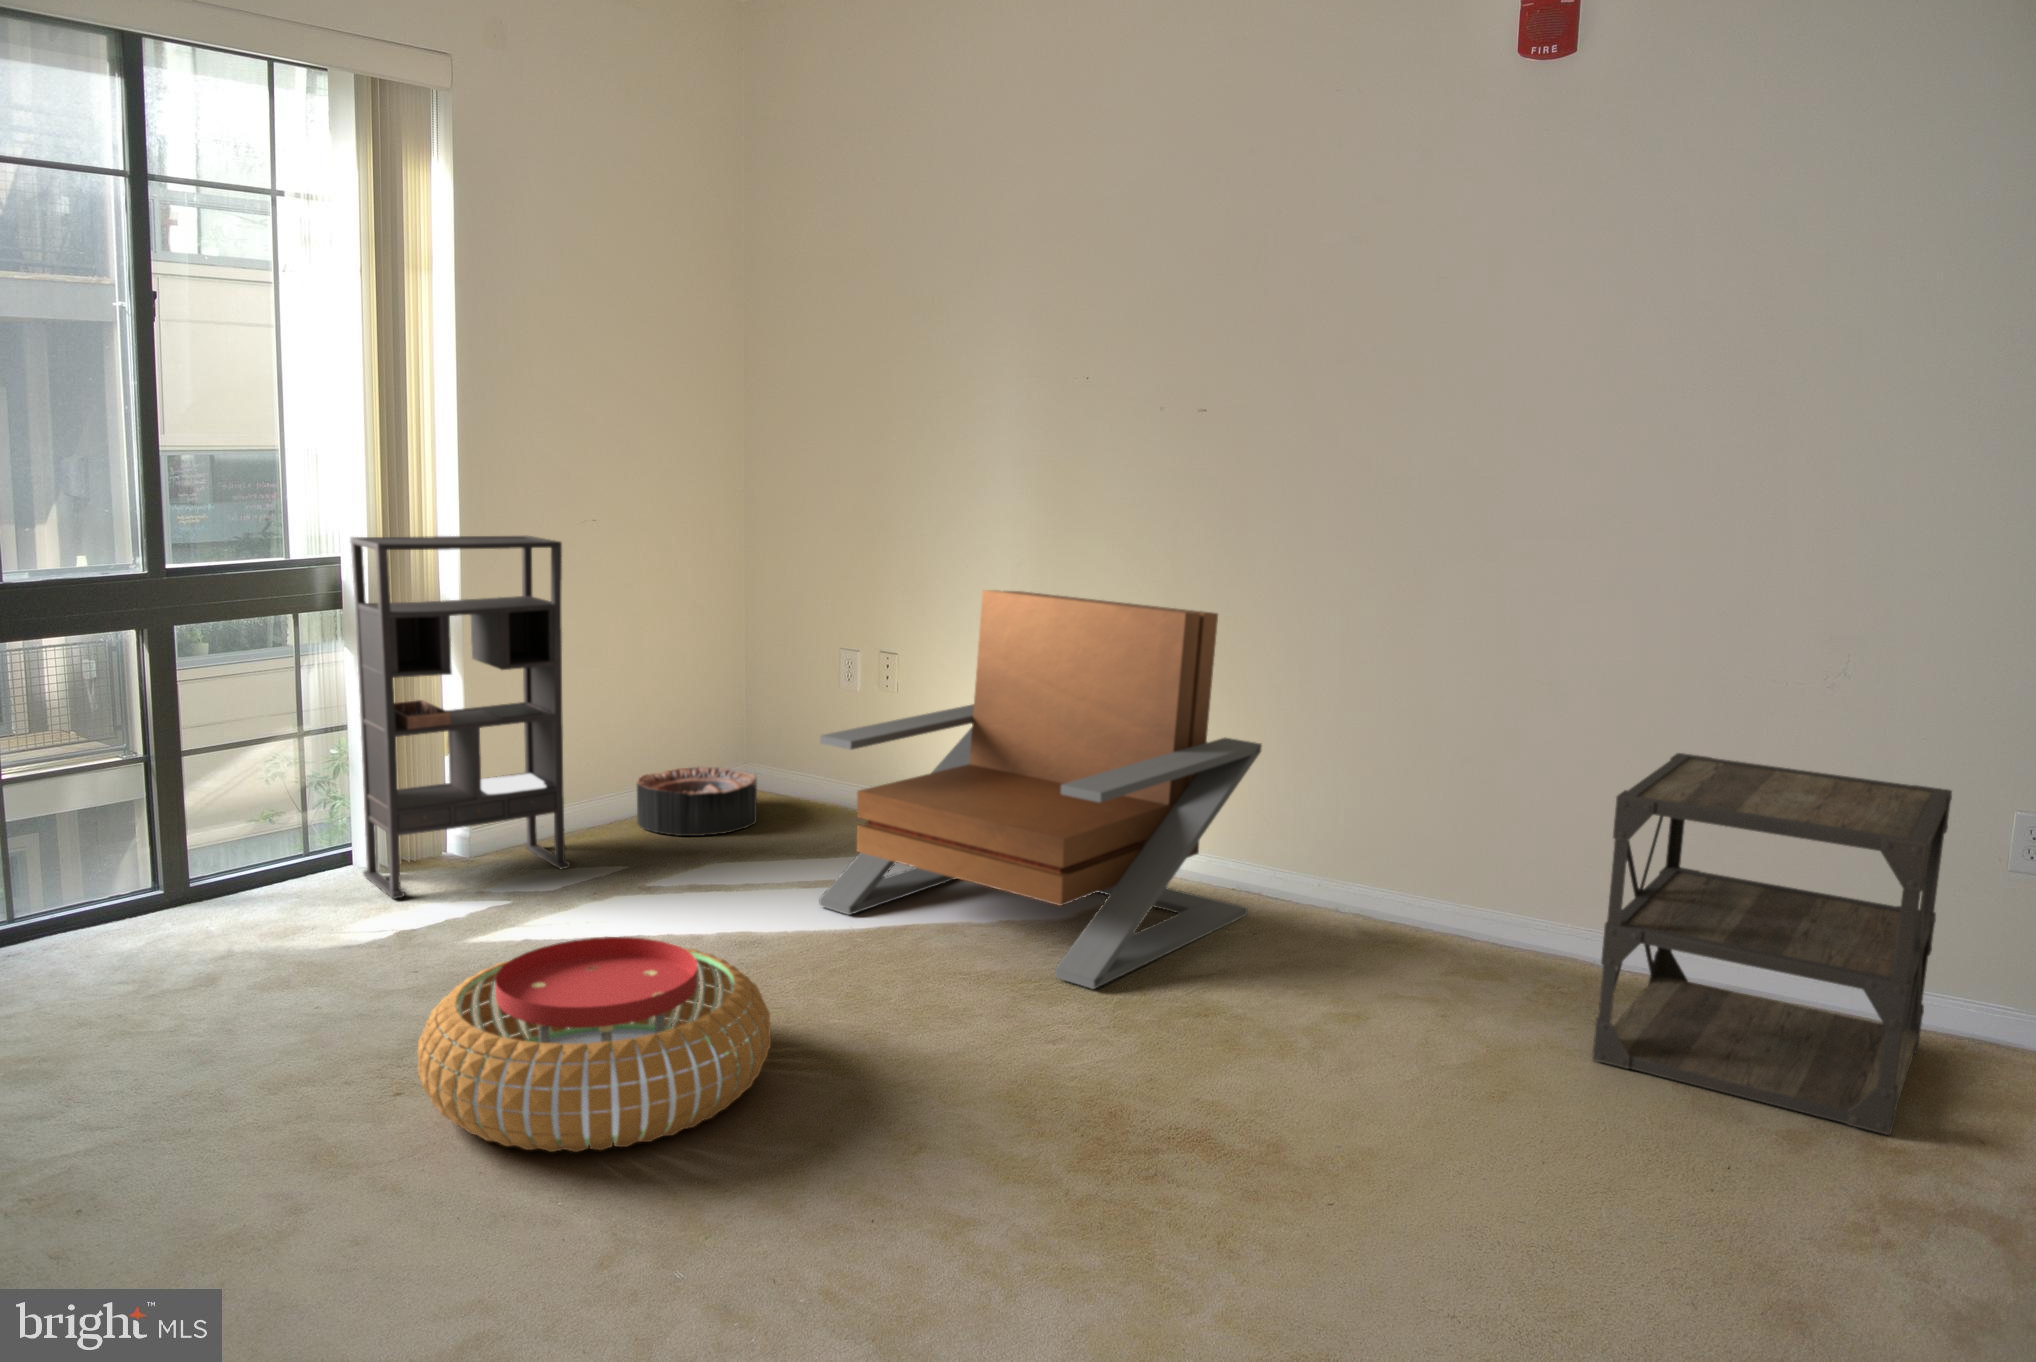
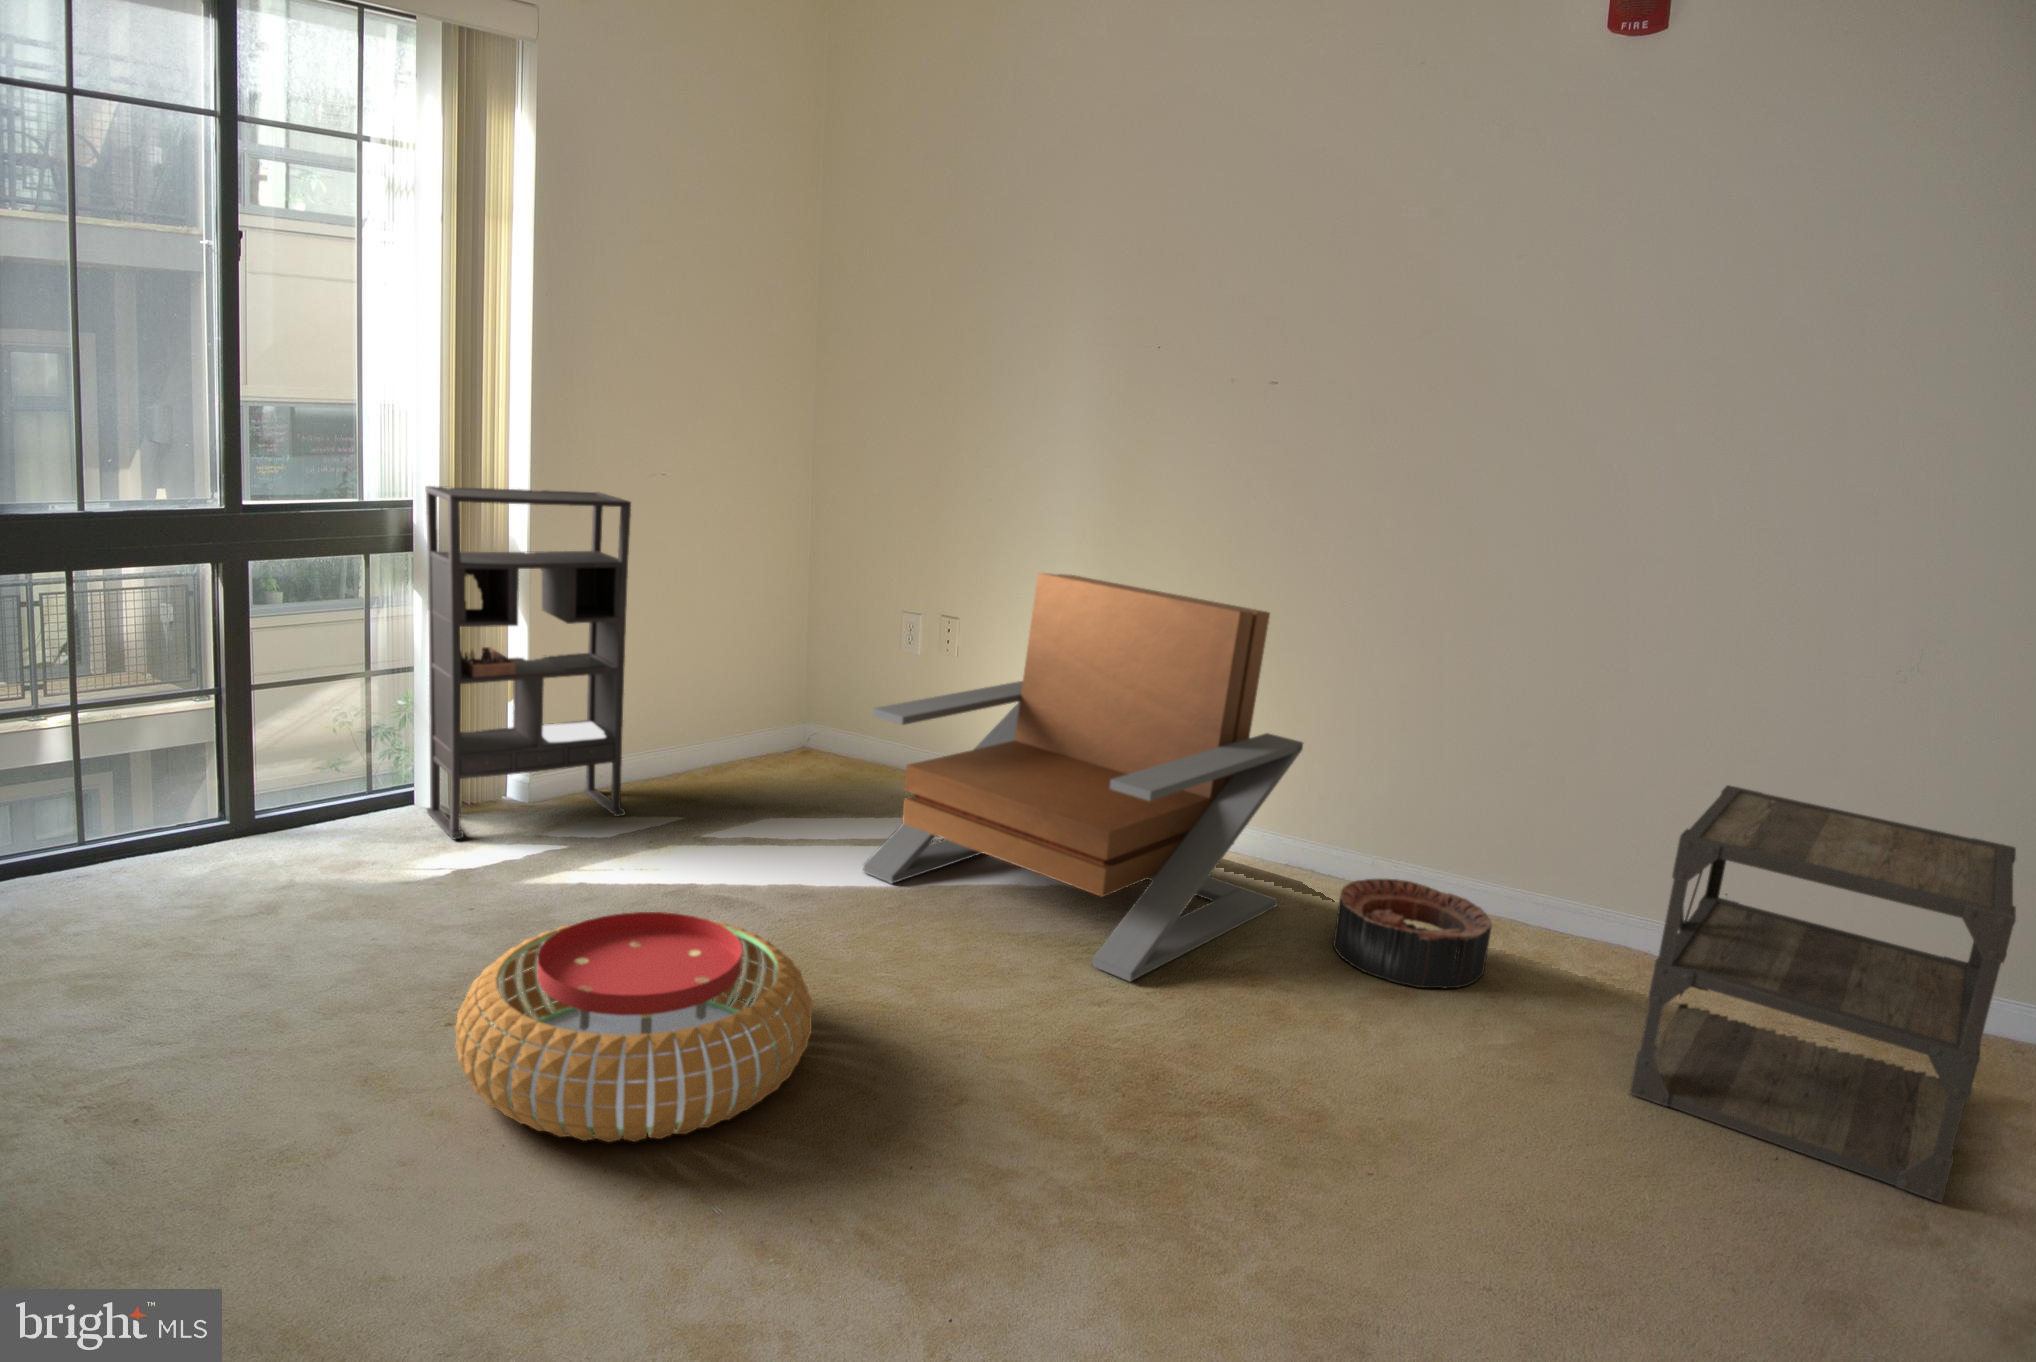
basket: present [637,767,757,836] -> present [1333,879,1492,988]

